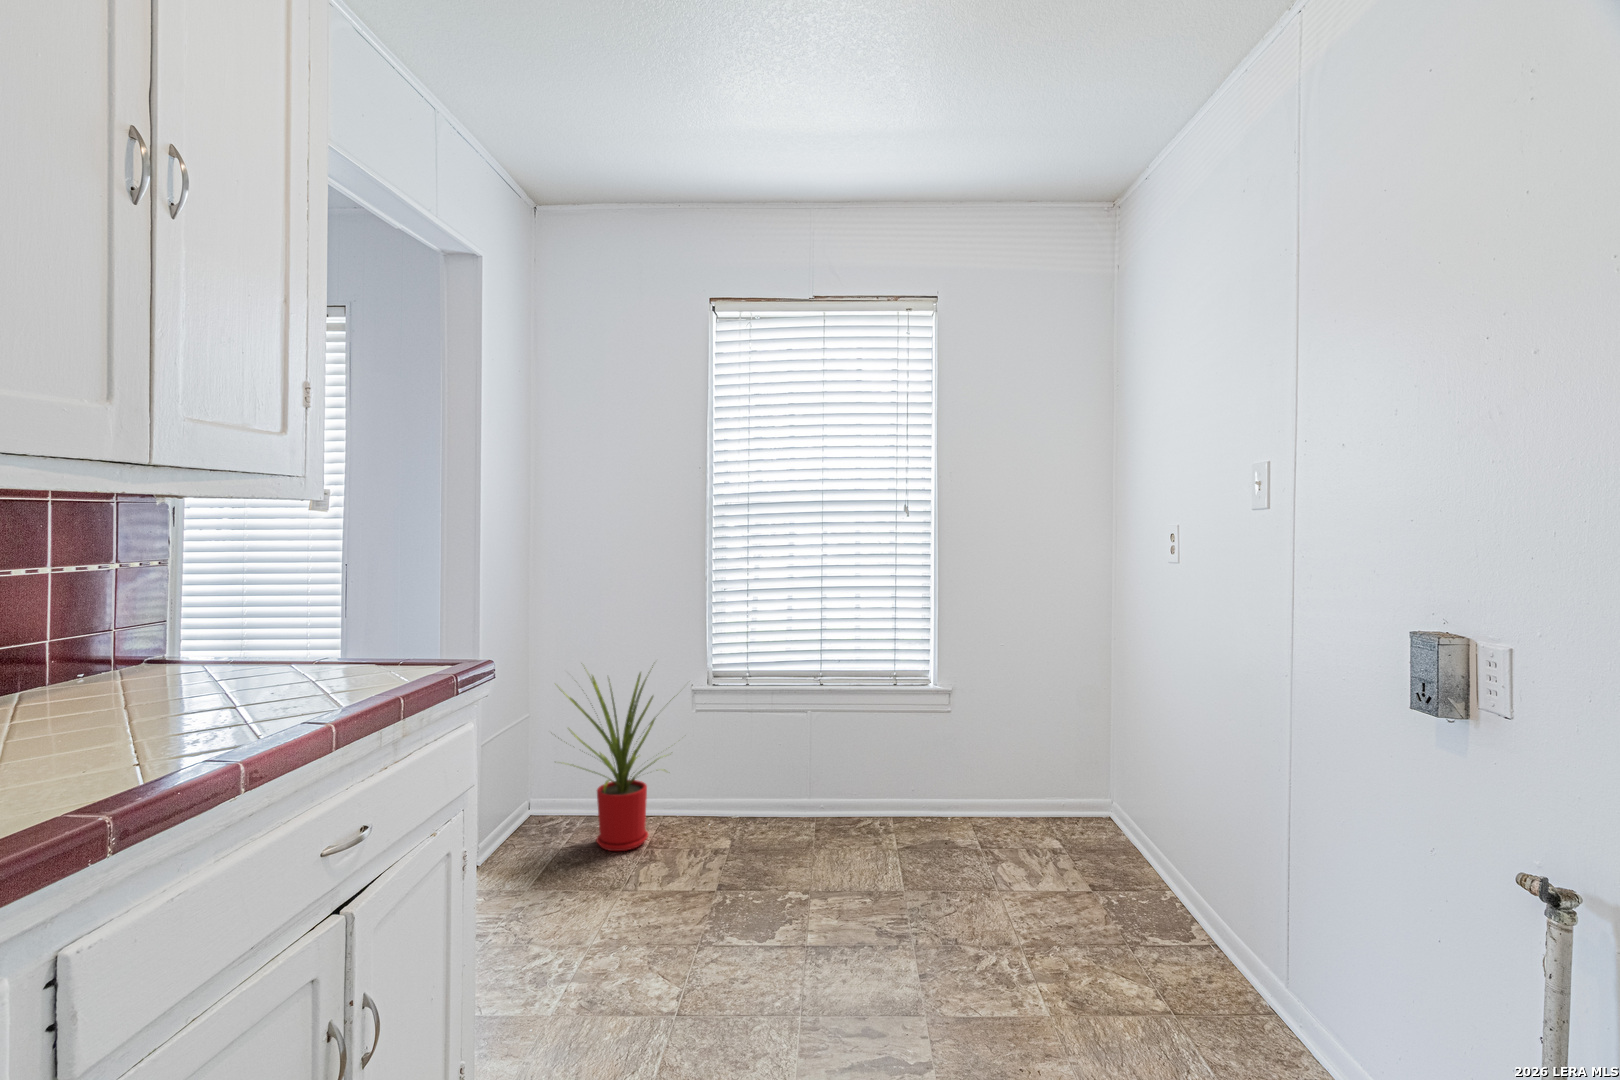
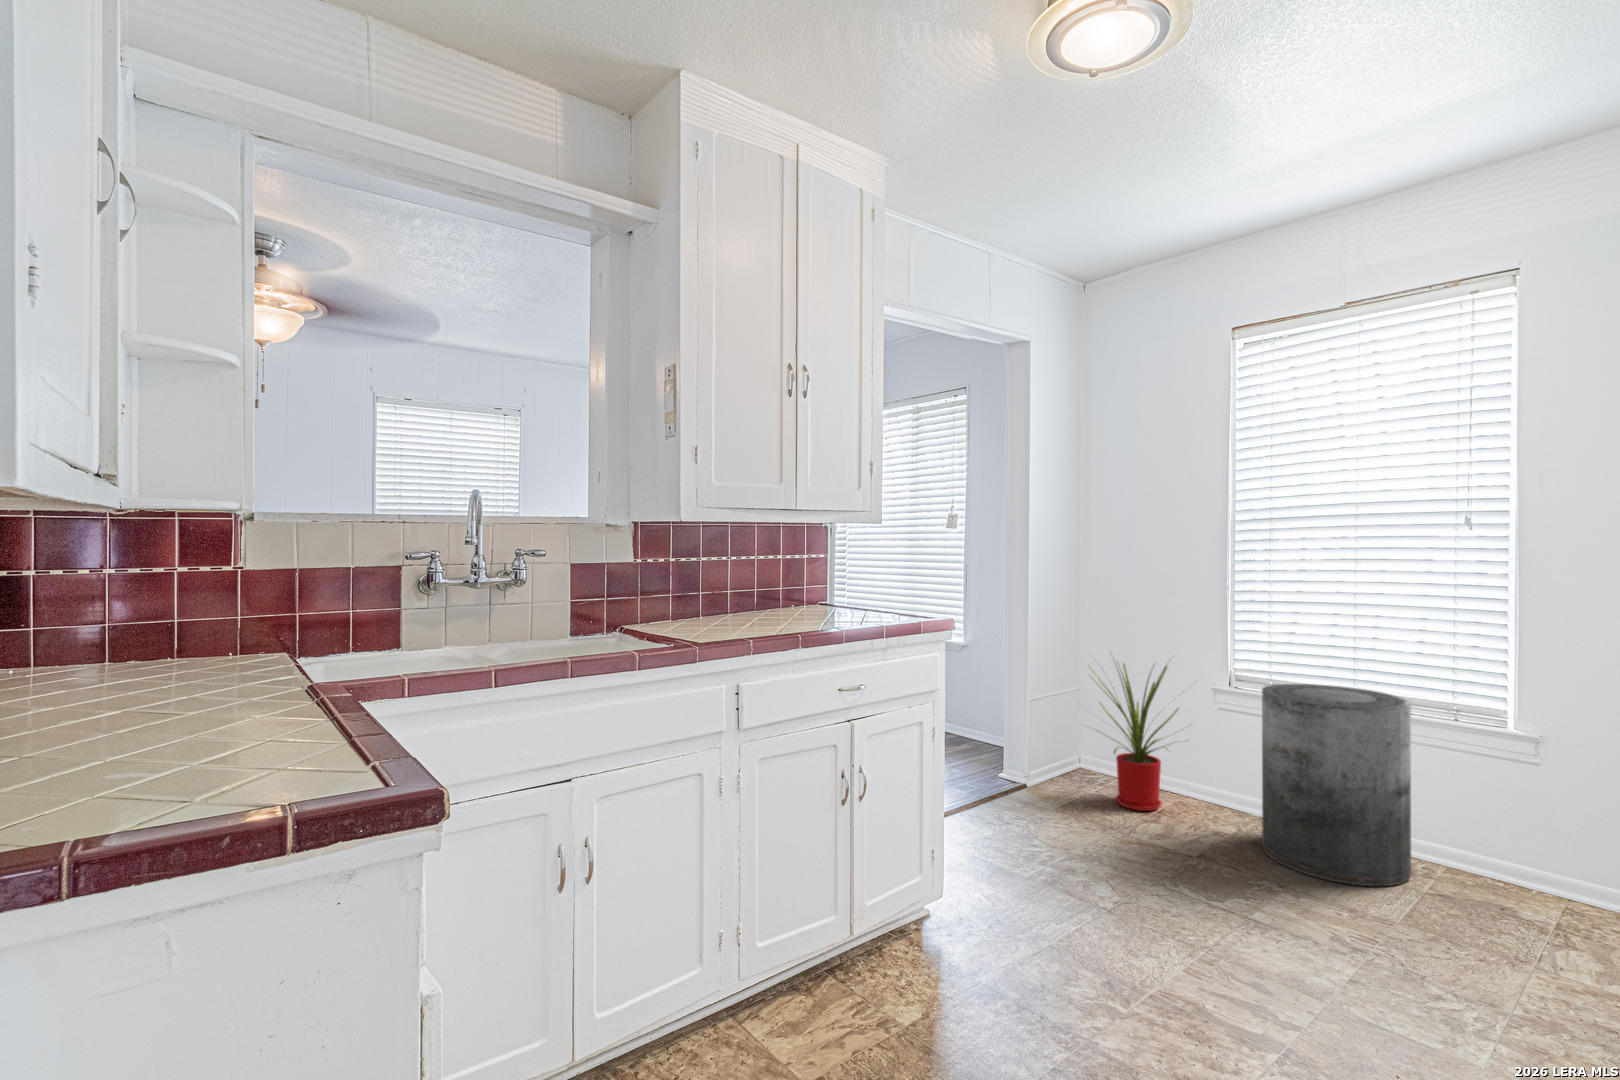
trash can: none [758,670,882,871] -> present [1262,684,1411,886]

